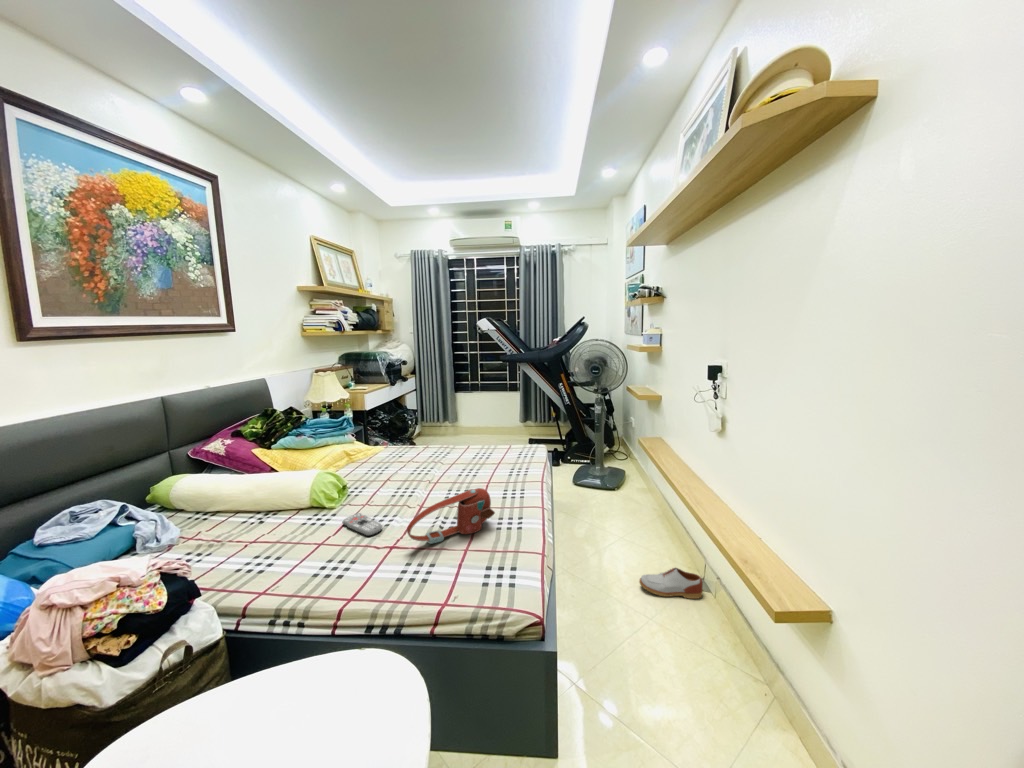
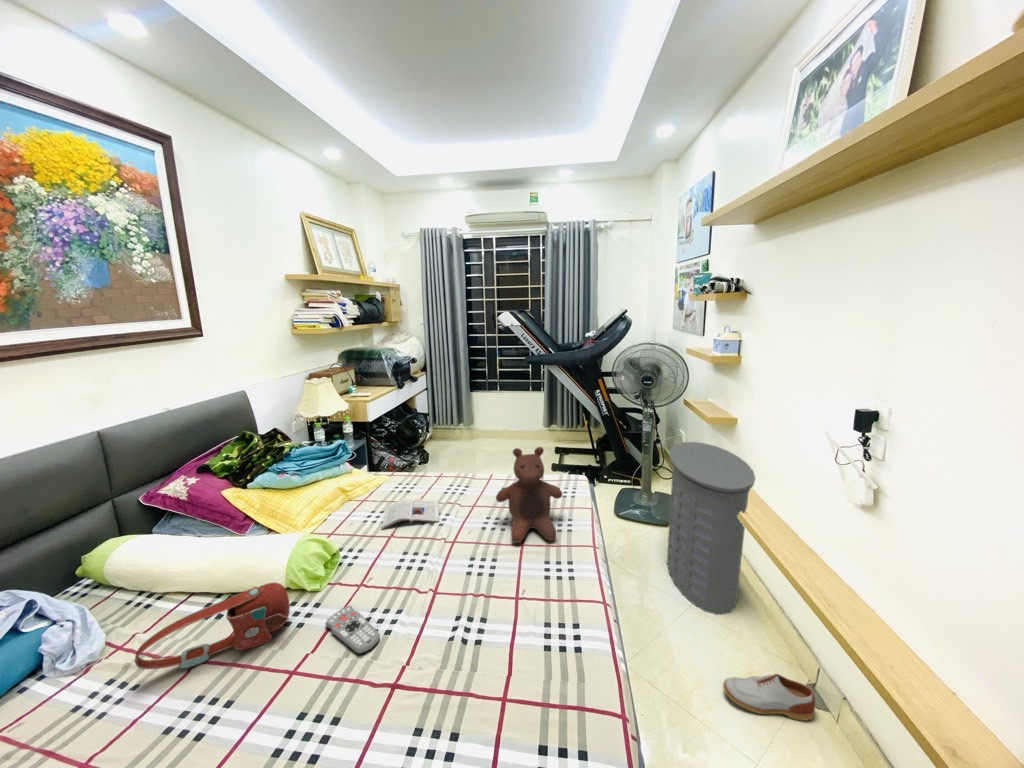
stuffed bear: none [470,409,522,480] -> present [496,447,562,543]
laundry hamper: none [609,415,670,543] -> present [667,442,755,614]
magazine: none [380,457,426,476] -> present [382,499,439,529]
handbag: present [407,488,495,543] -> present [135,583,290,669]

